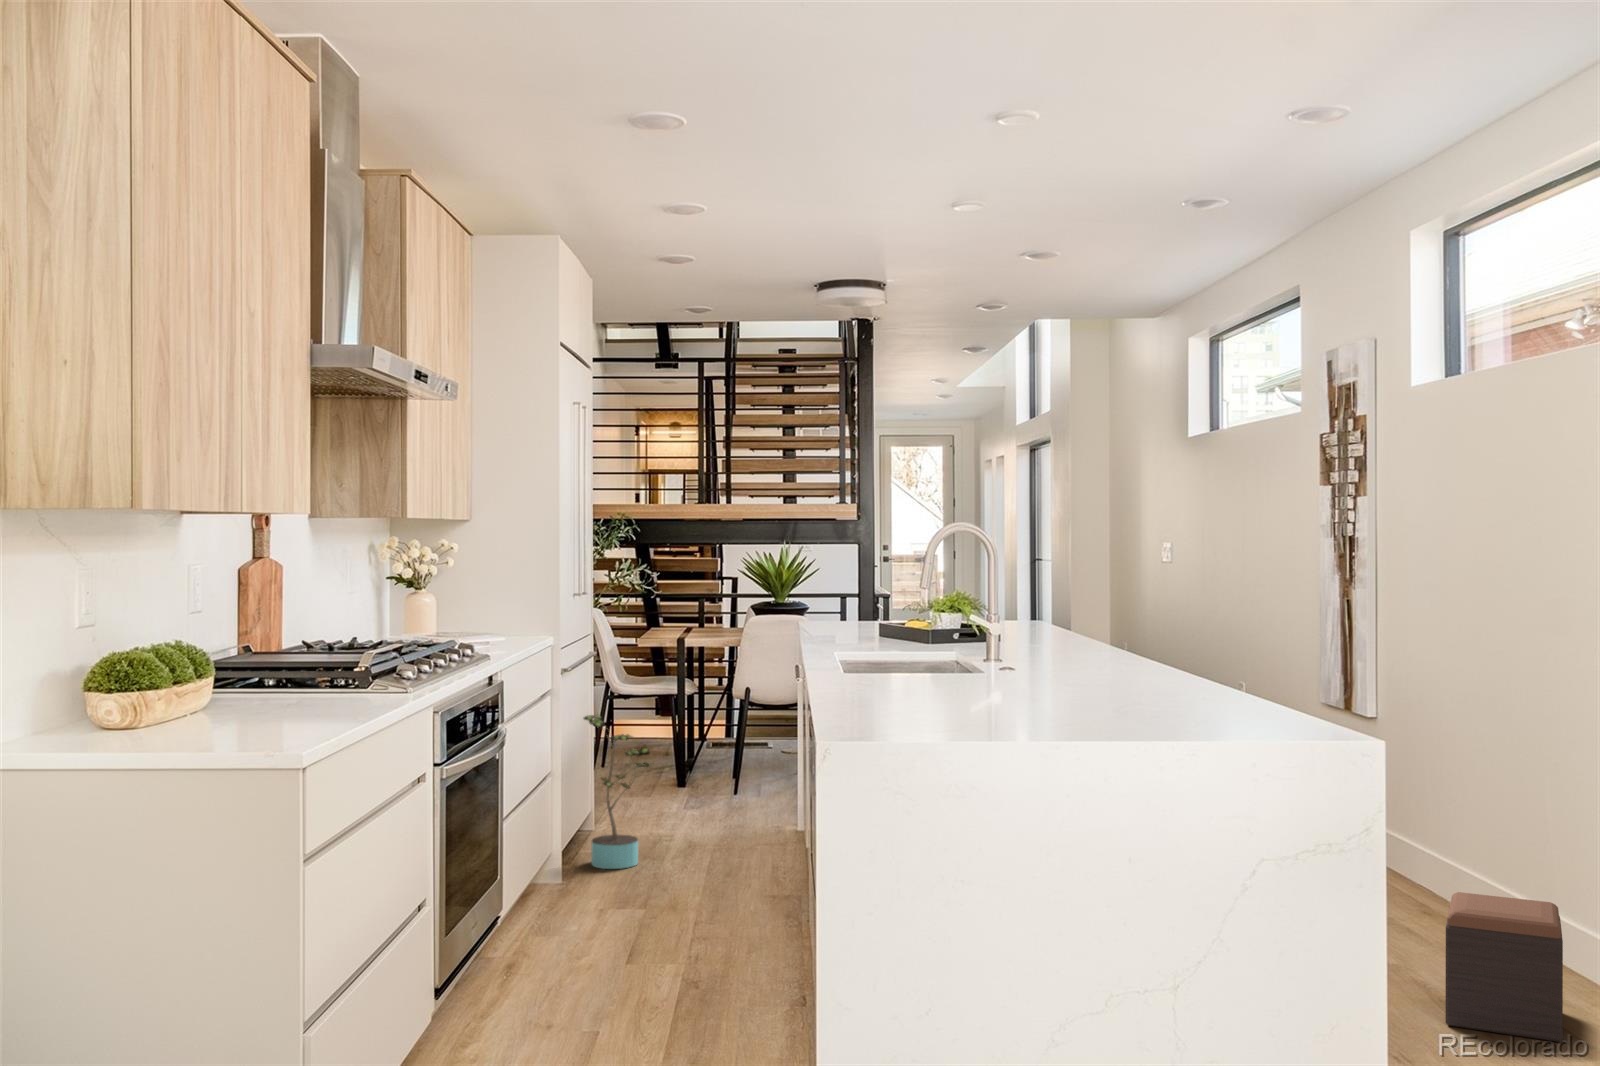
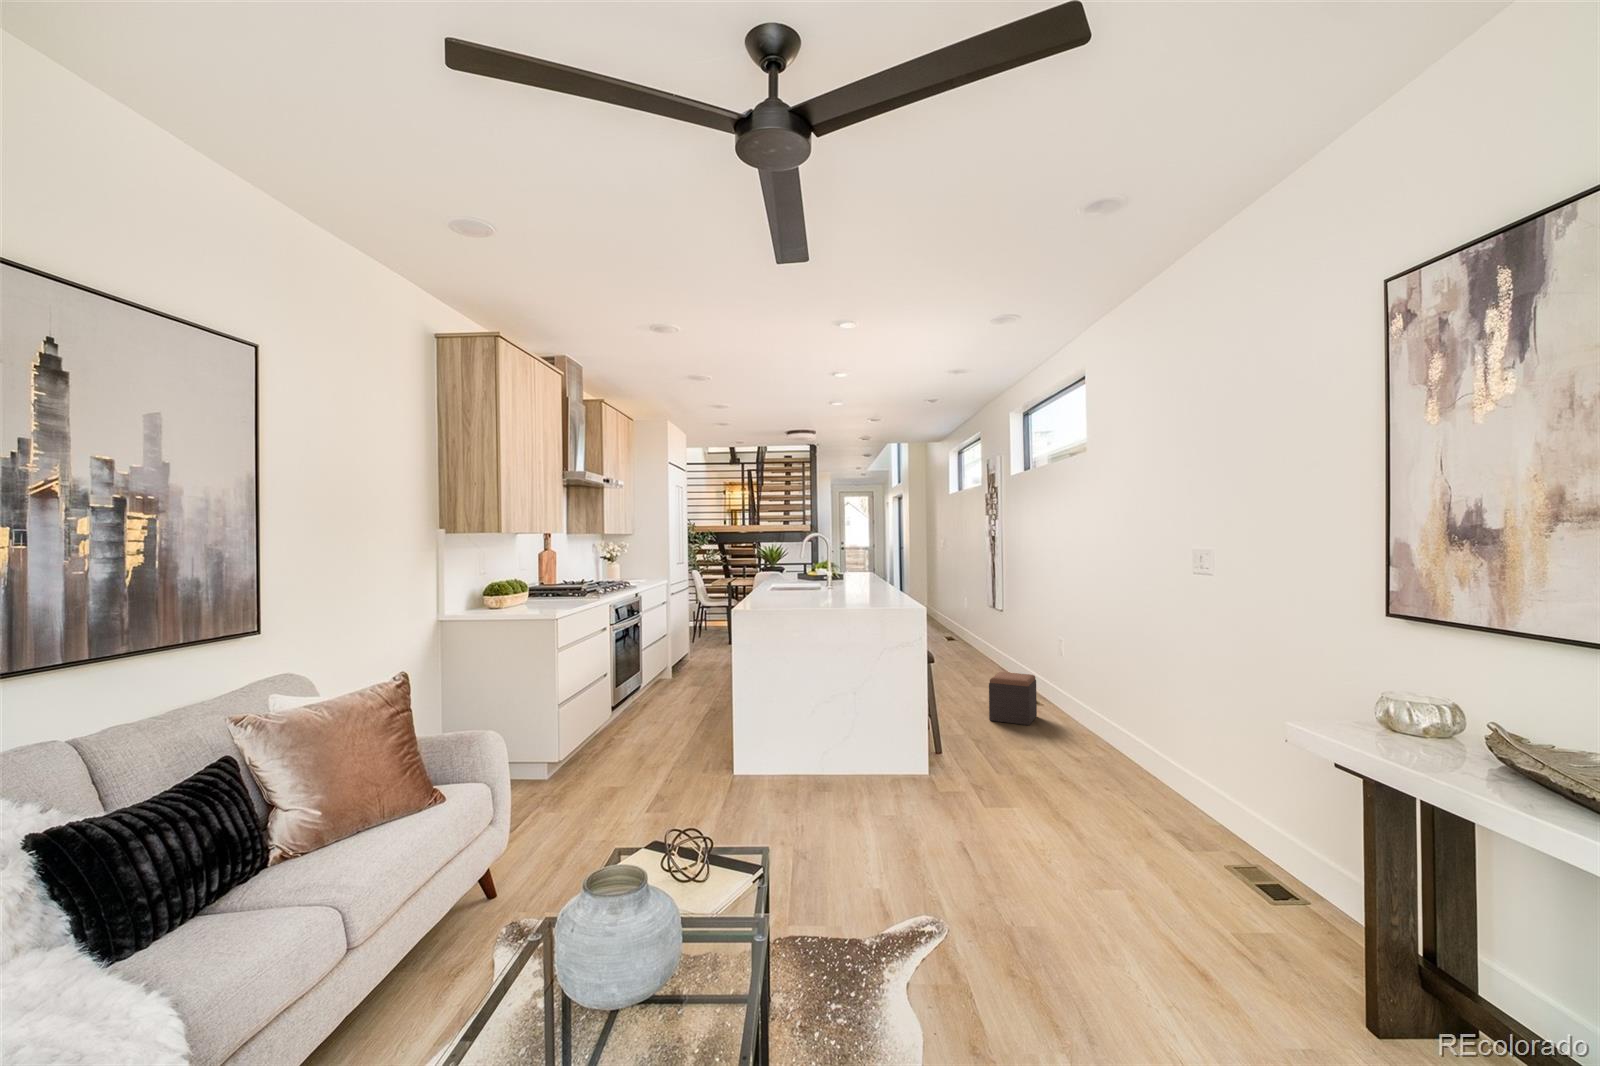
potted plant: present [584,715,649,869] -> none [681,611,712,673]

